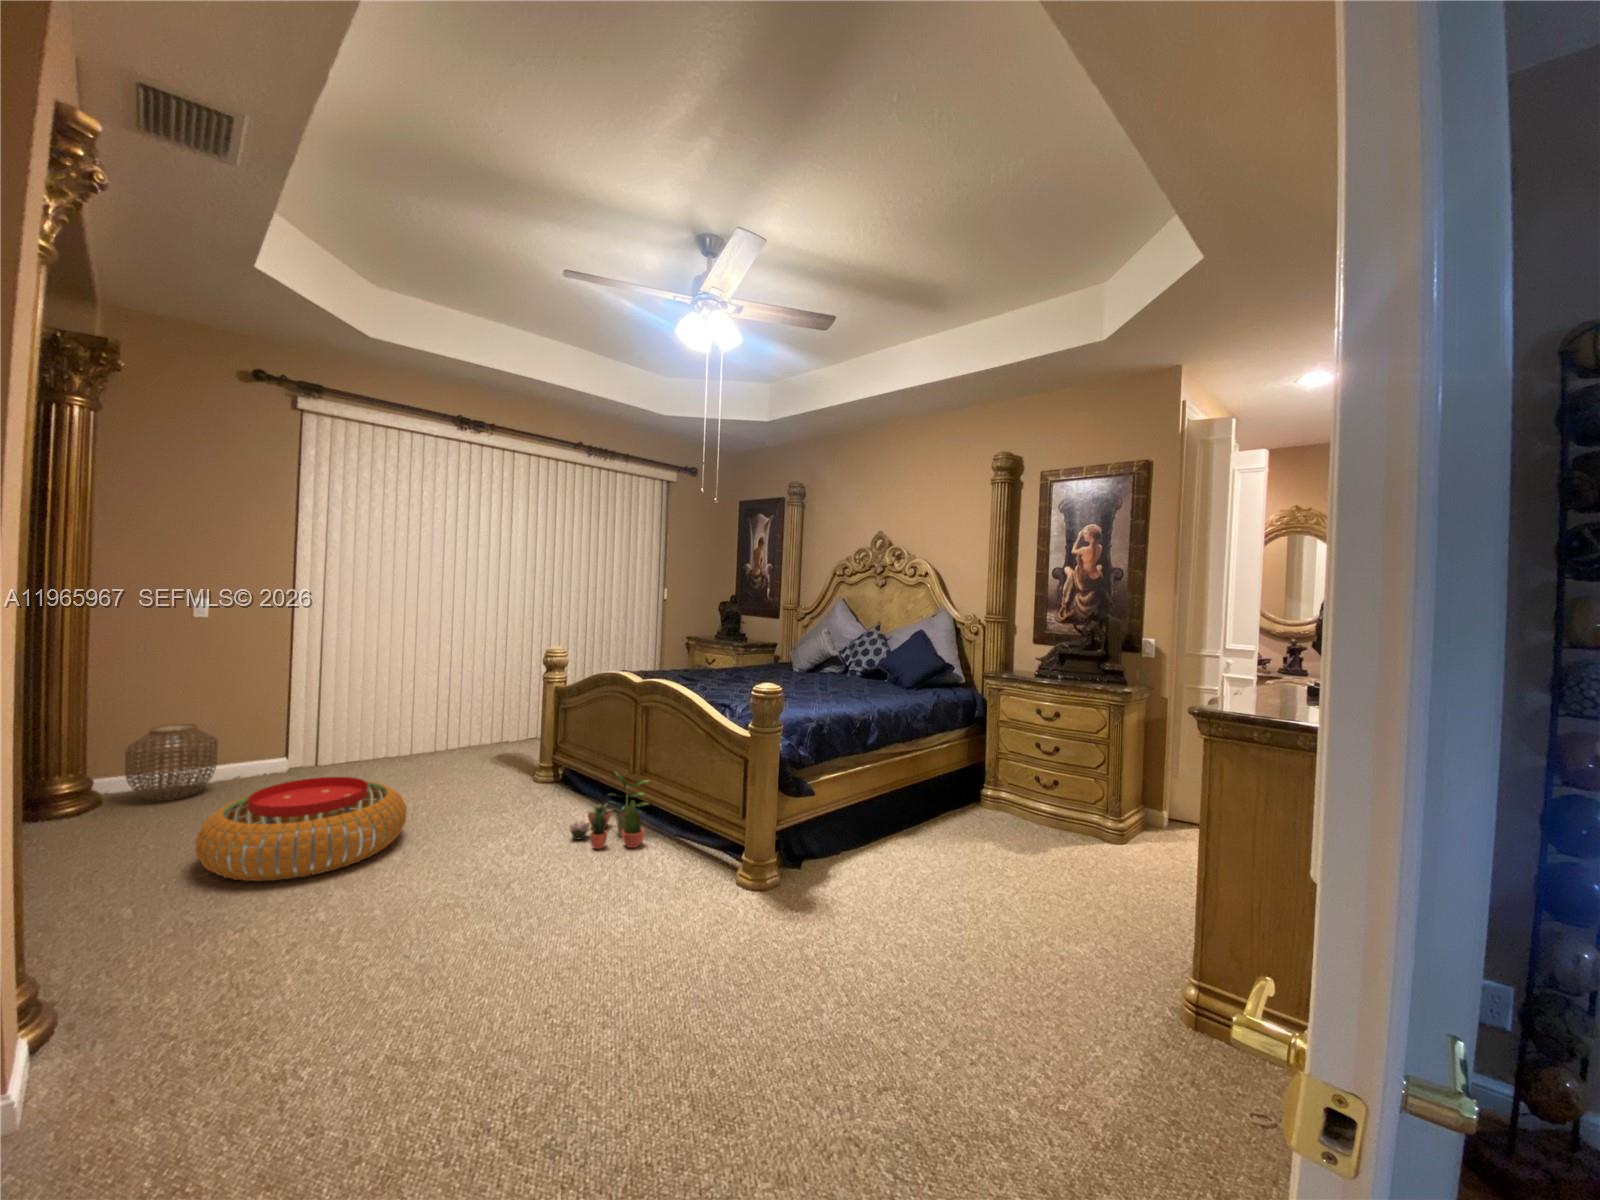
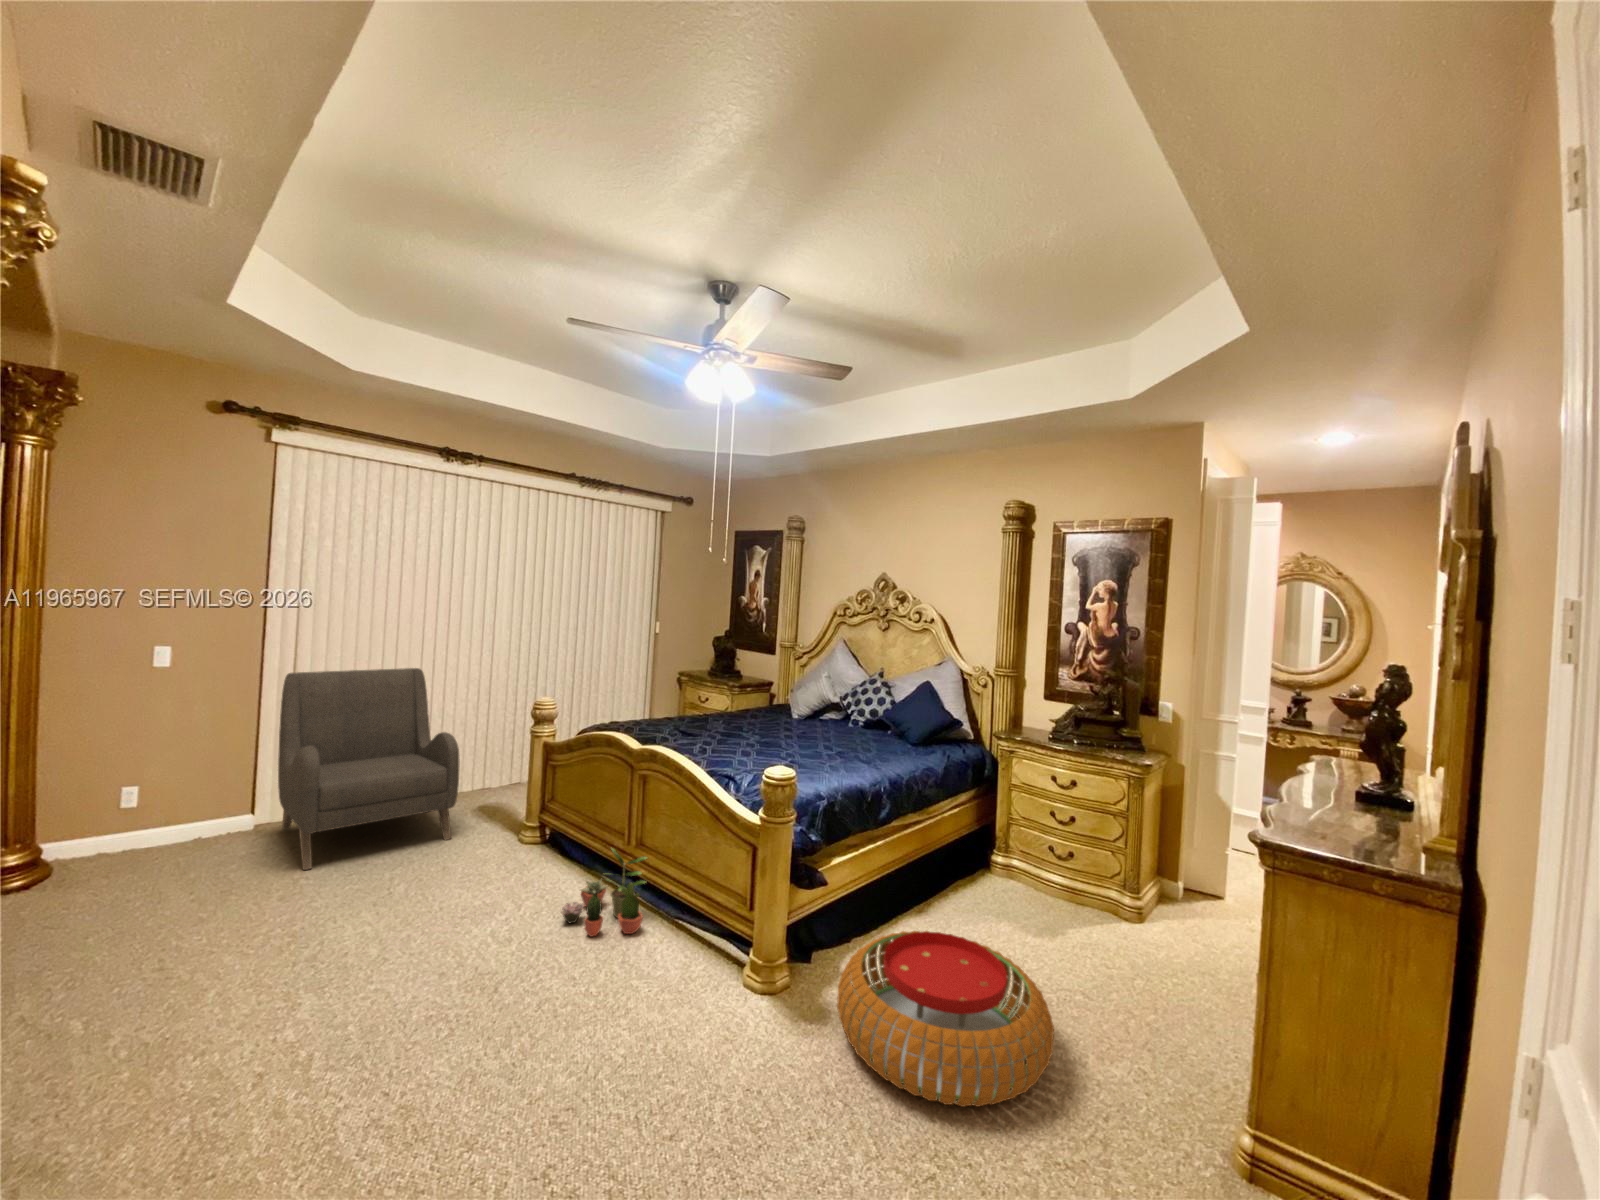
armchair: none [310,625,476,800] -> present [278,668,460,870]
woven basket: present [125,724,217,801] -> none [73,785,176,872]
pouf: present [195,777,407,881] -> present [837,931,1054,1107]

